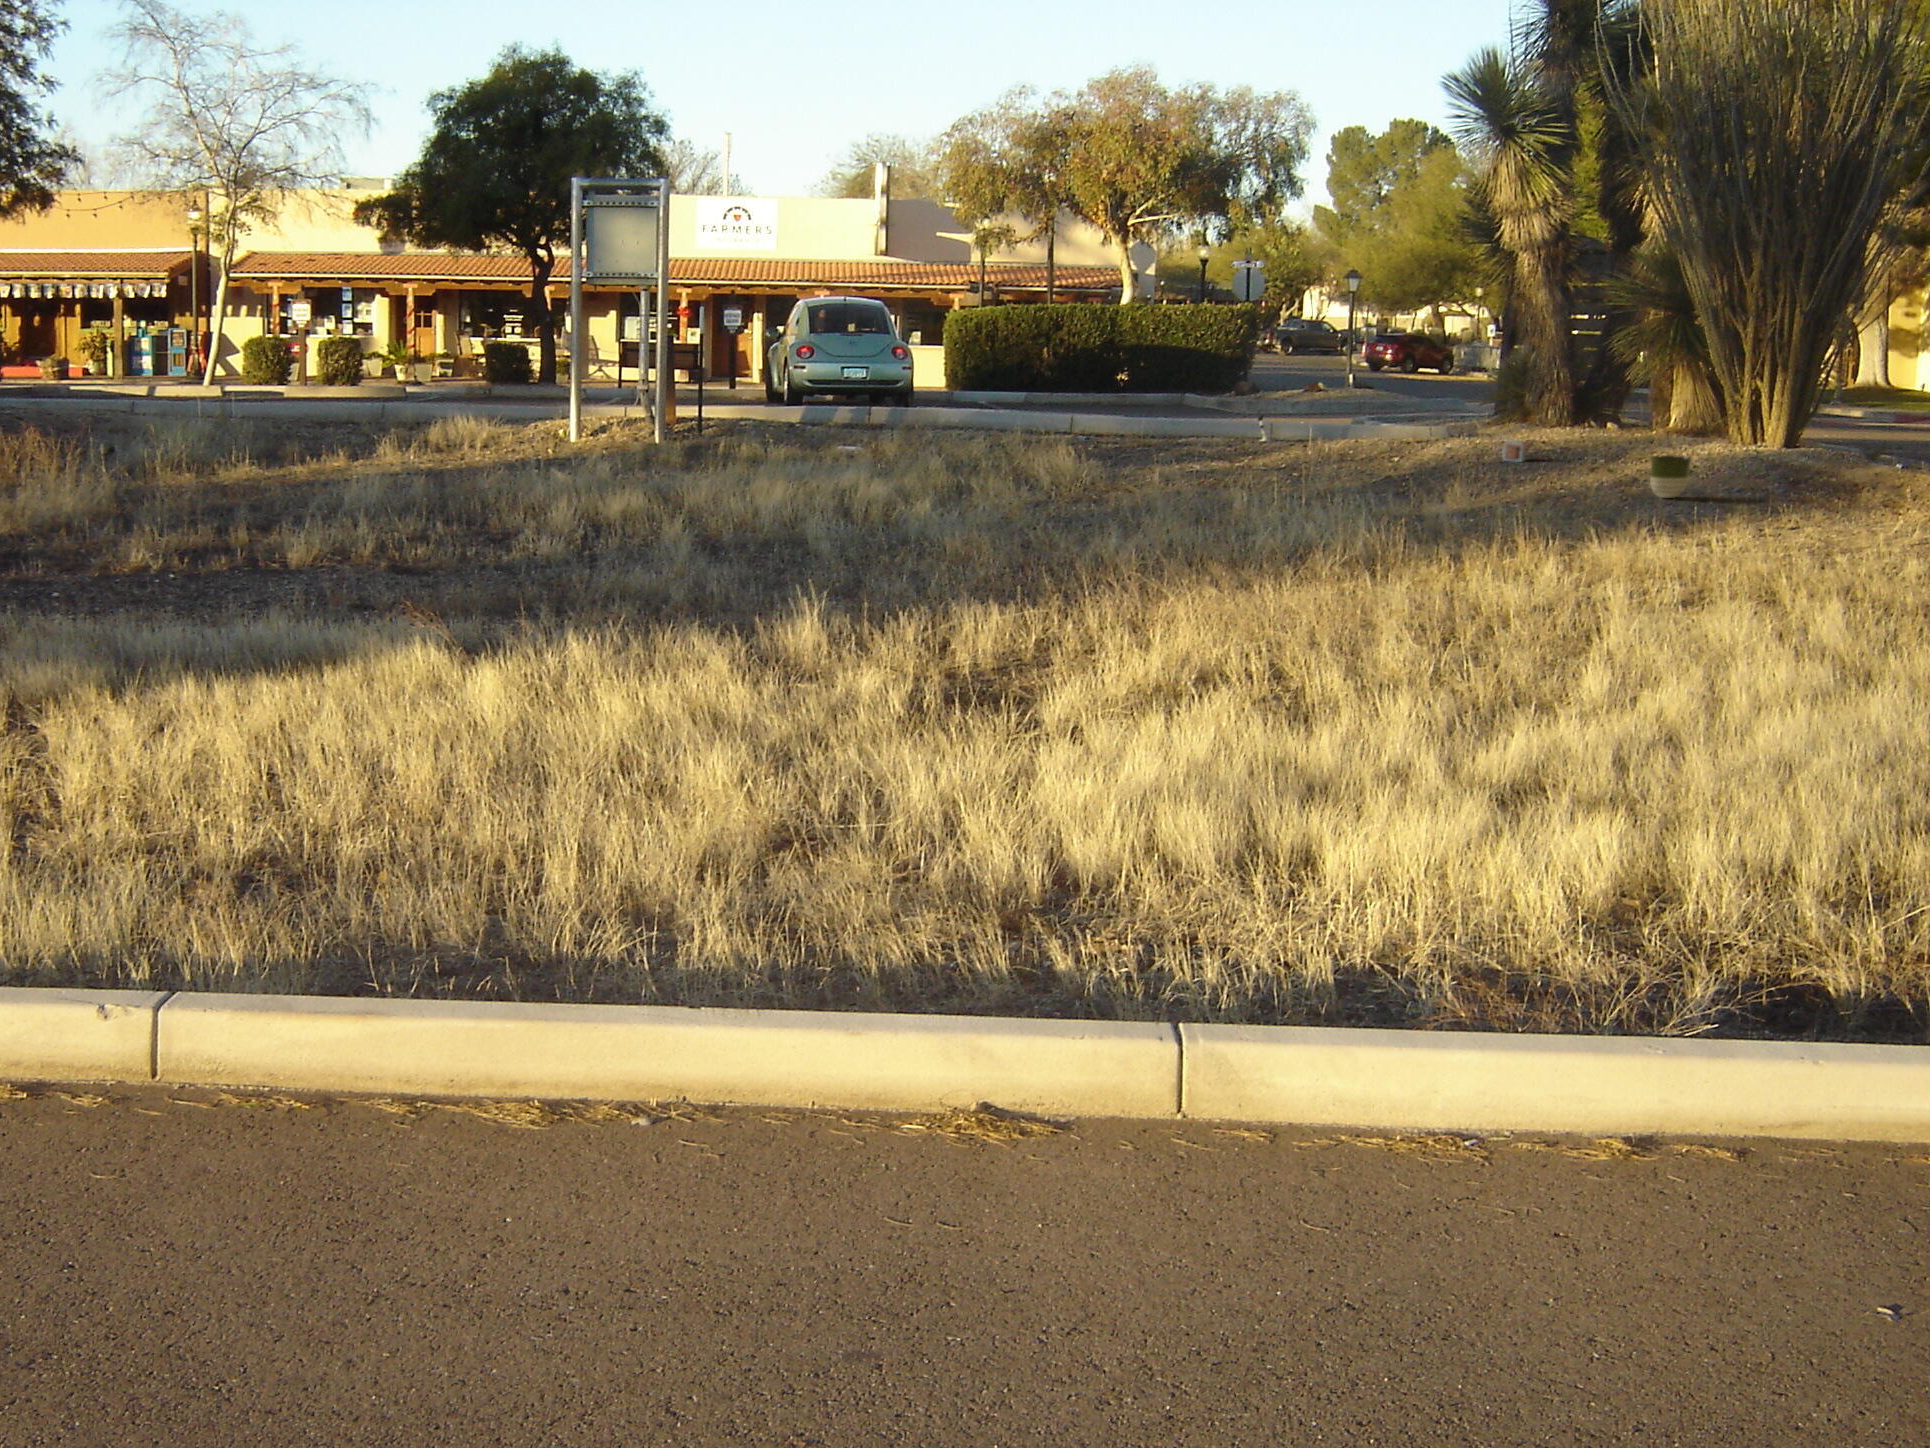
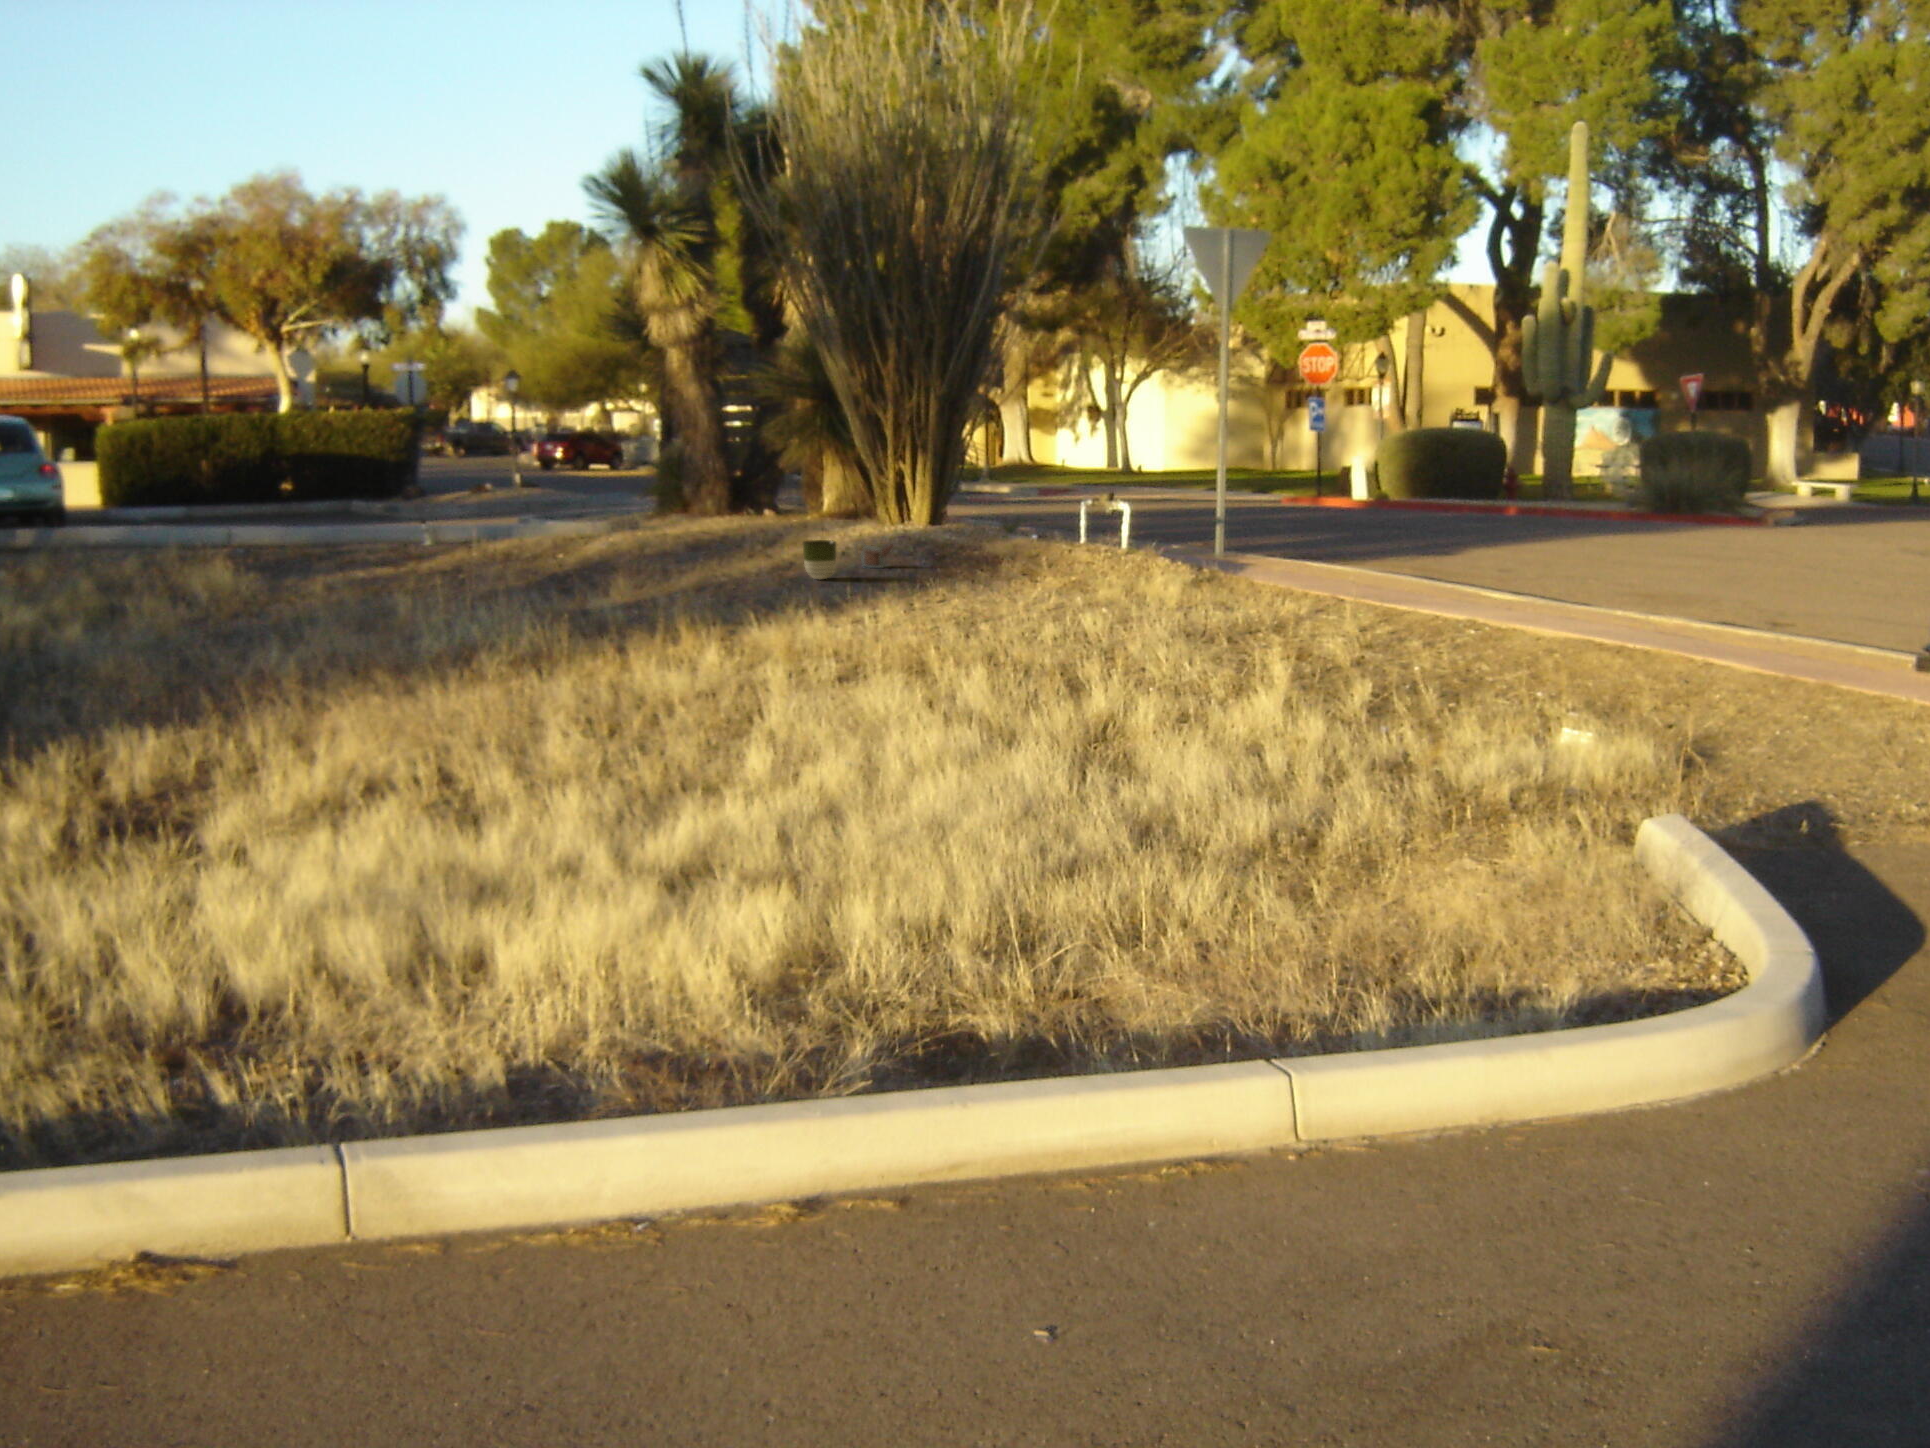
watering can: present [1497,436,1536,462] -> present [854,542,893,568]

